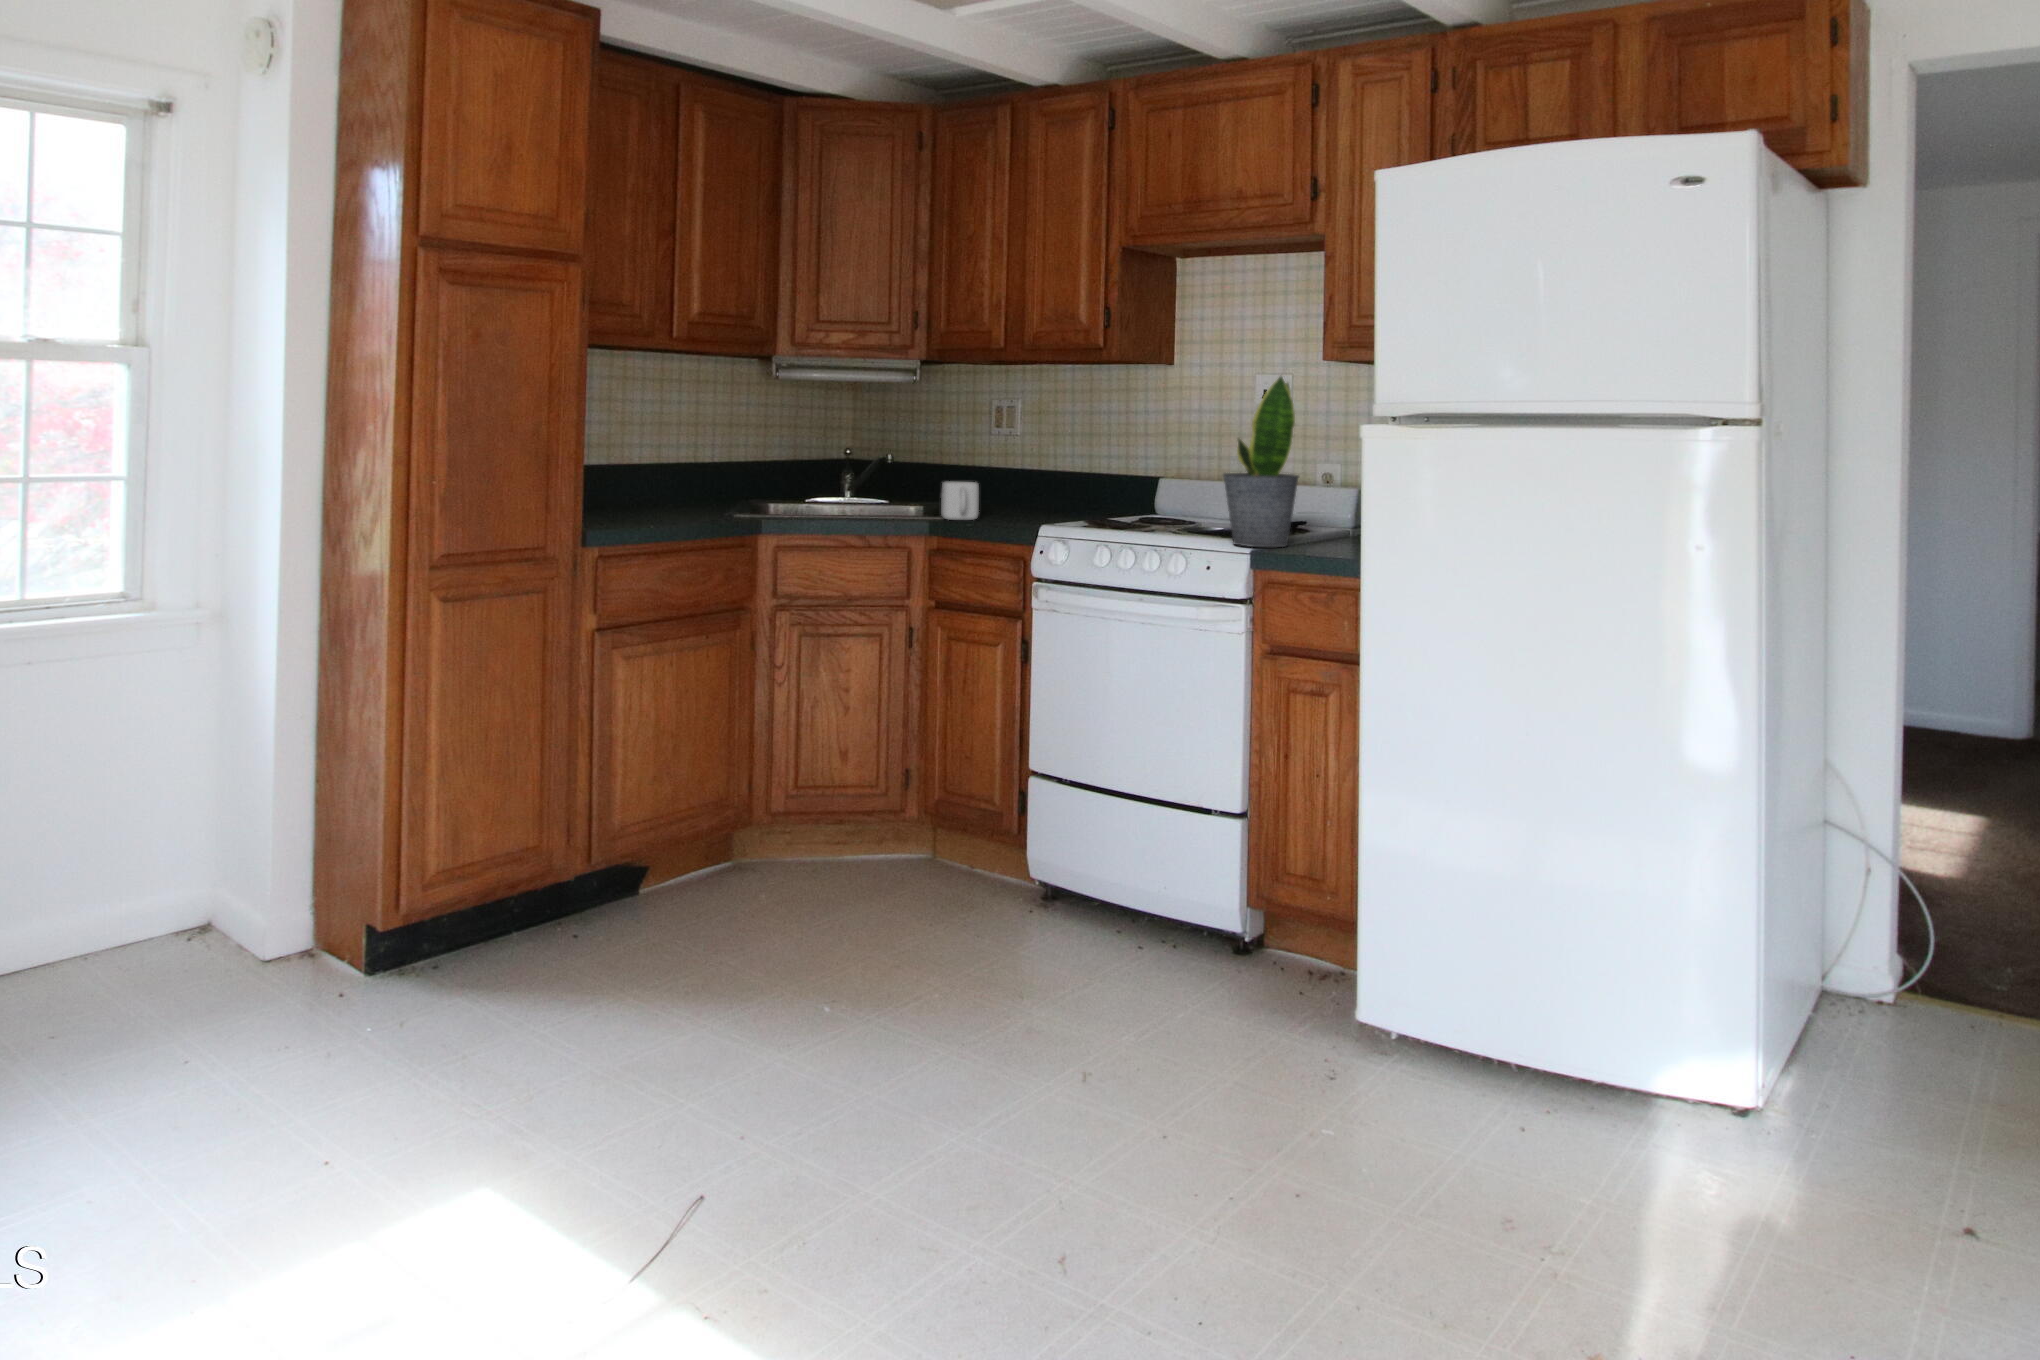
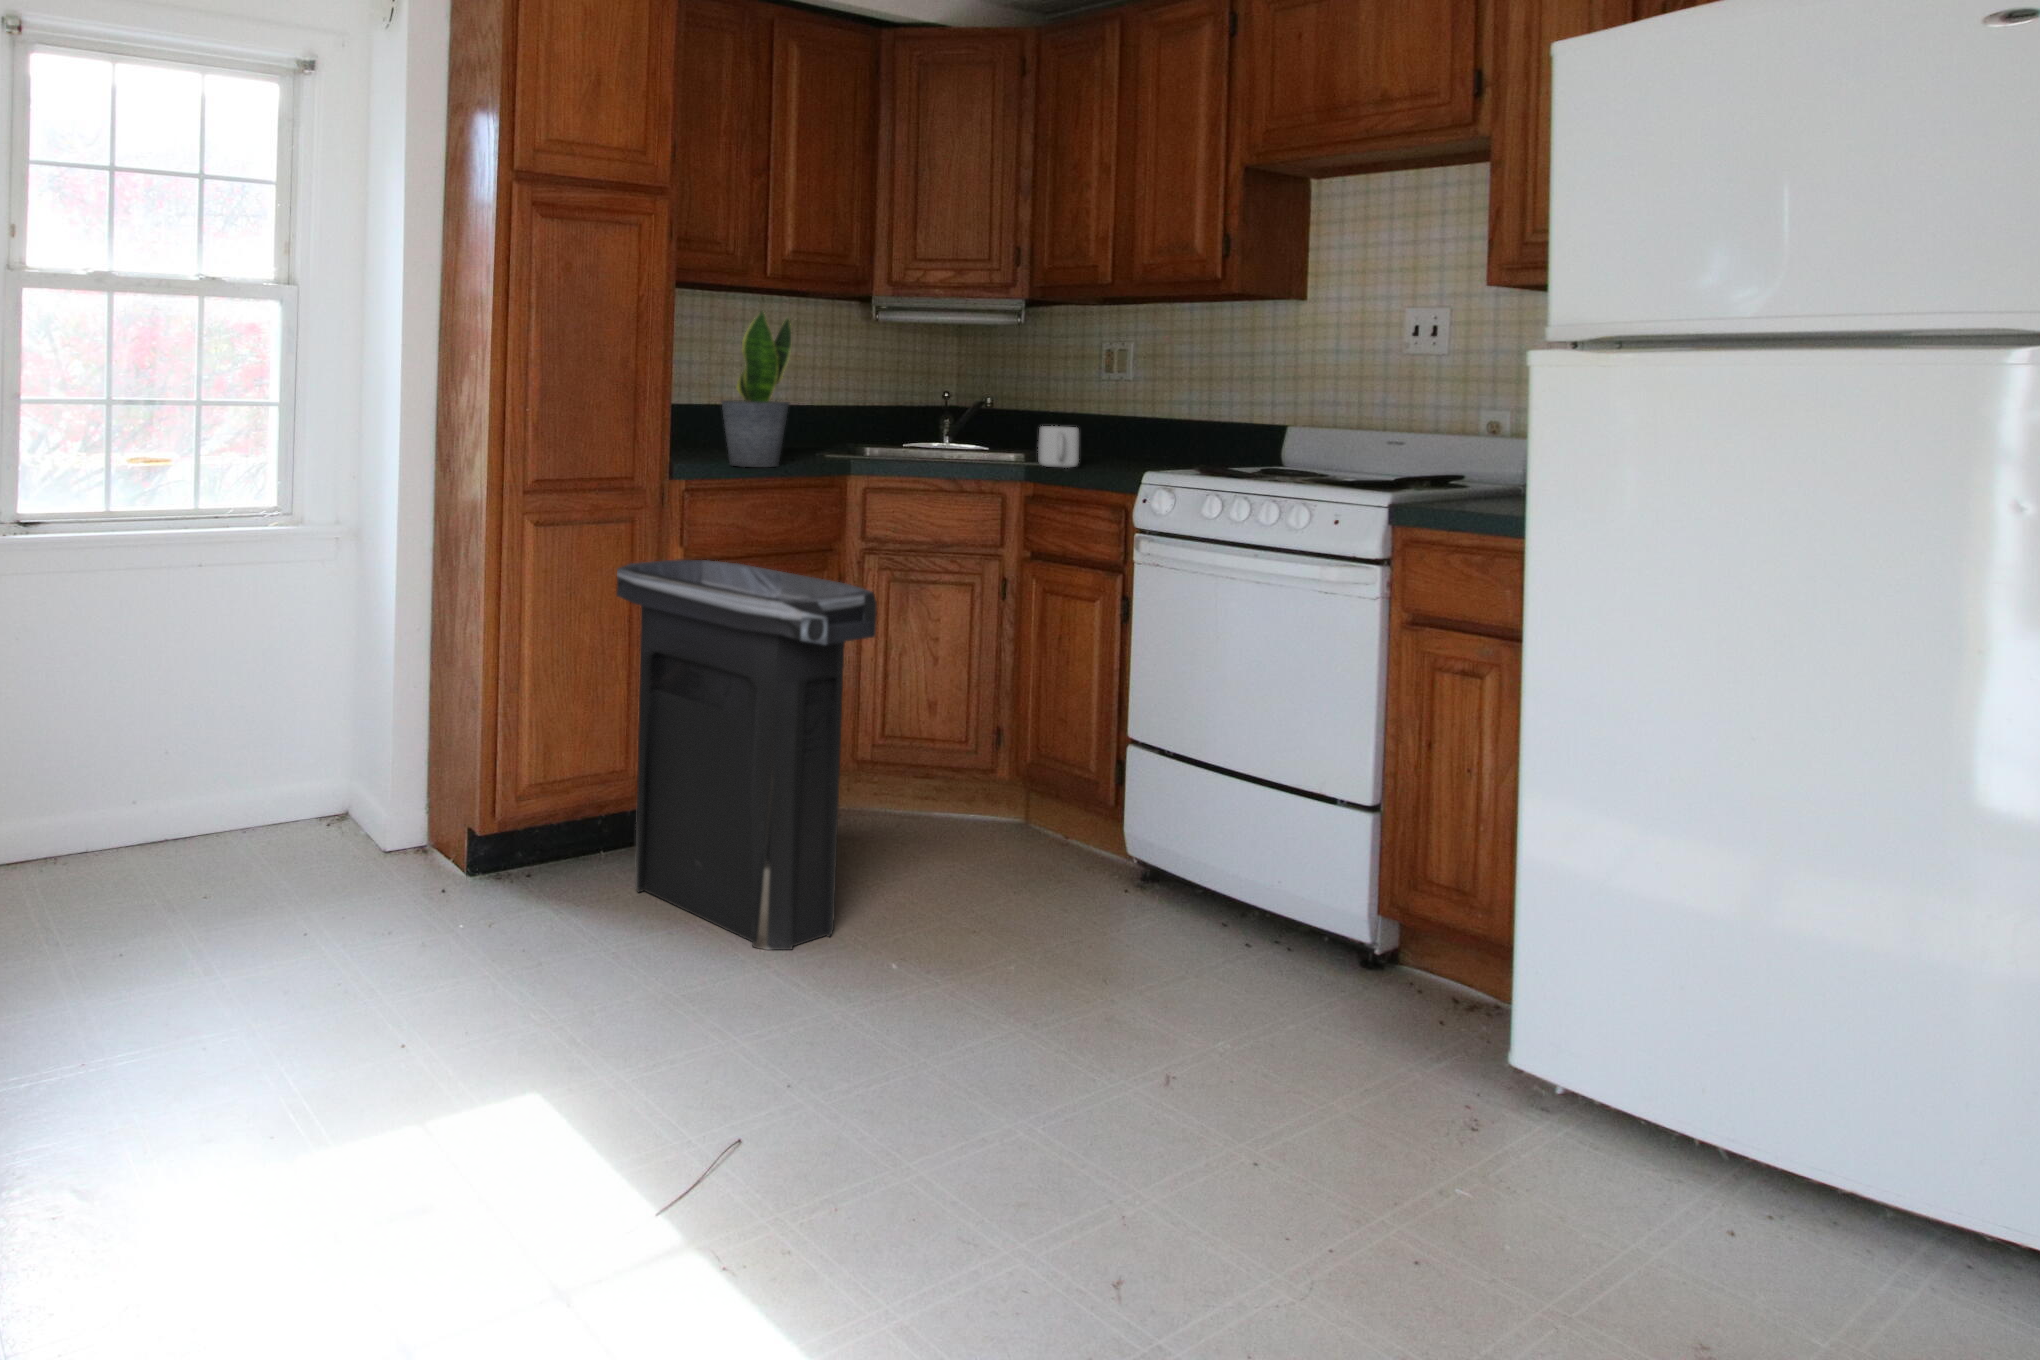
potted plant: present [1223,376,1299,547] -> present [722,311,791,467]
trash can: none [531,627,807,1010] -> present [616,560,877,950]

